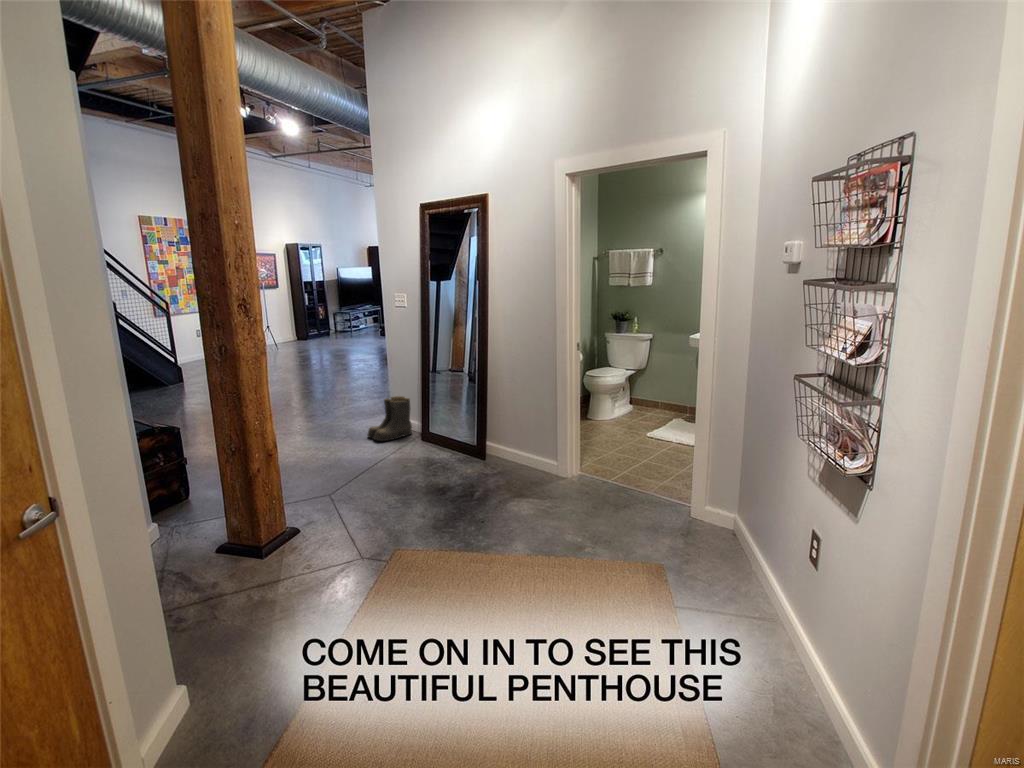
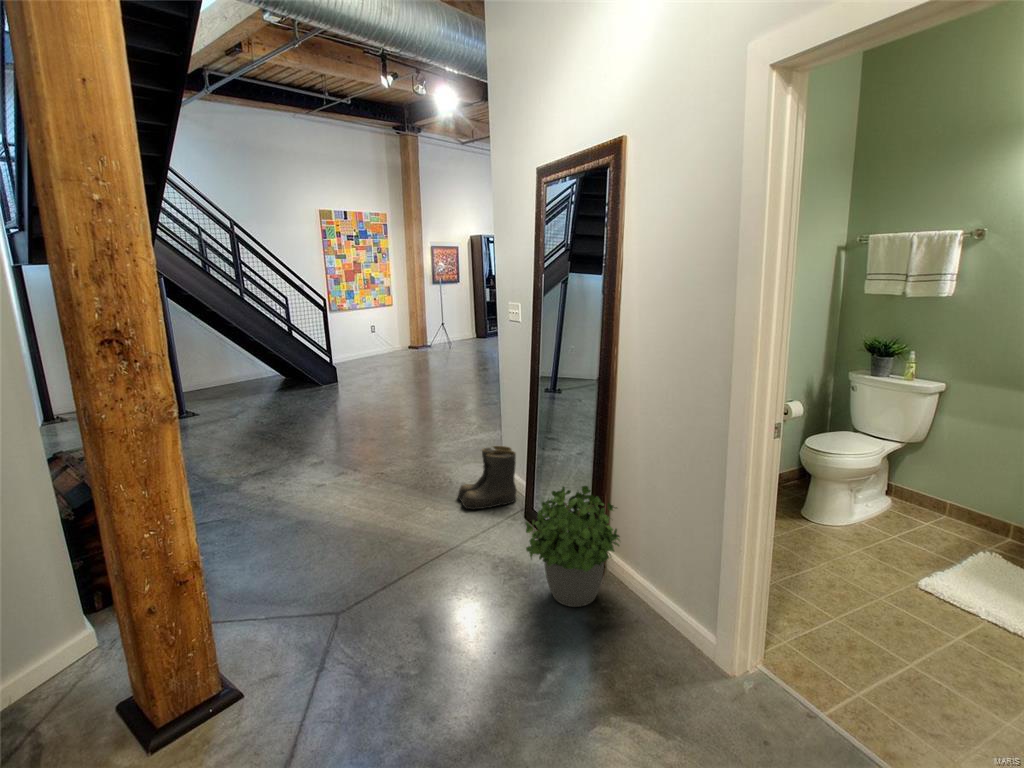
potted plant: none [451,400,505,472] -> present [526,486,620,607]

